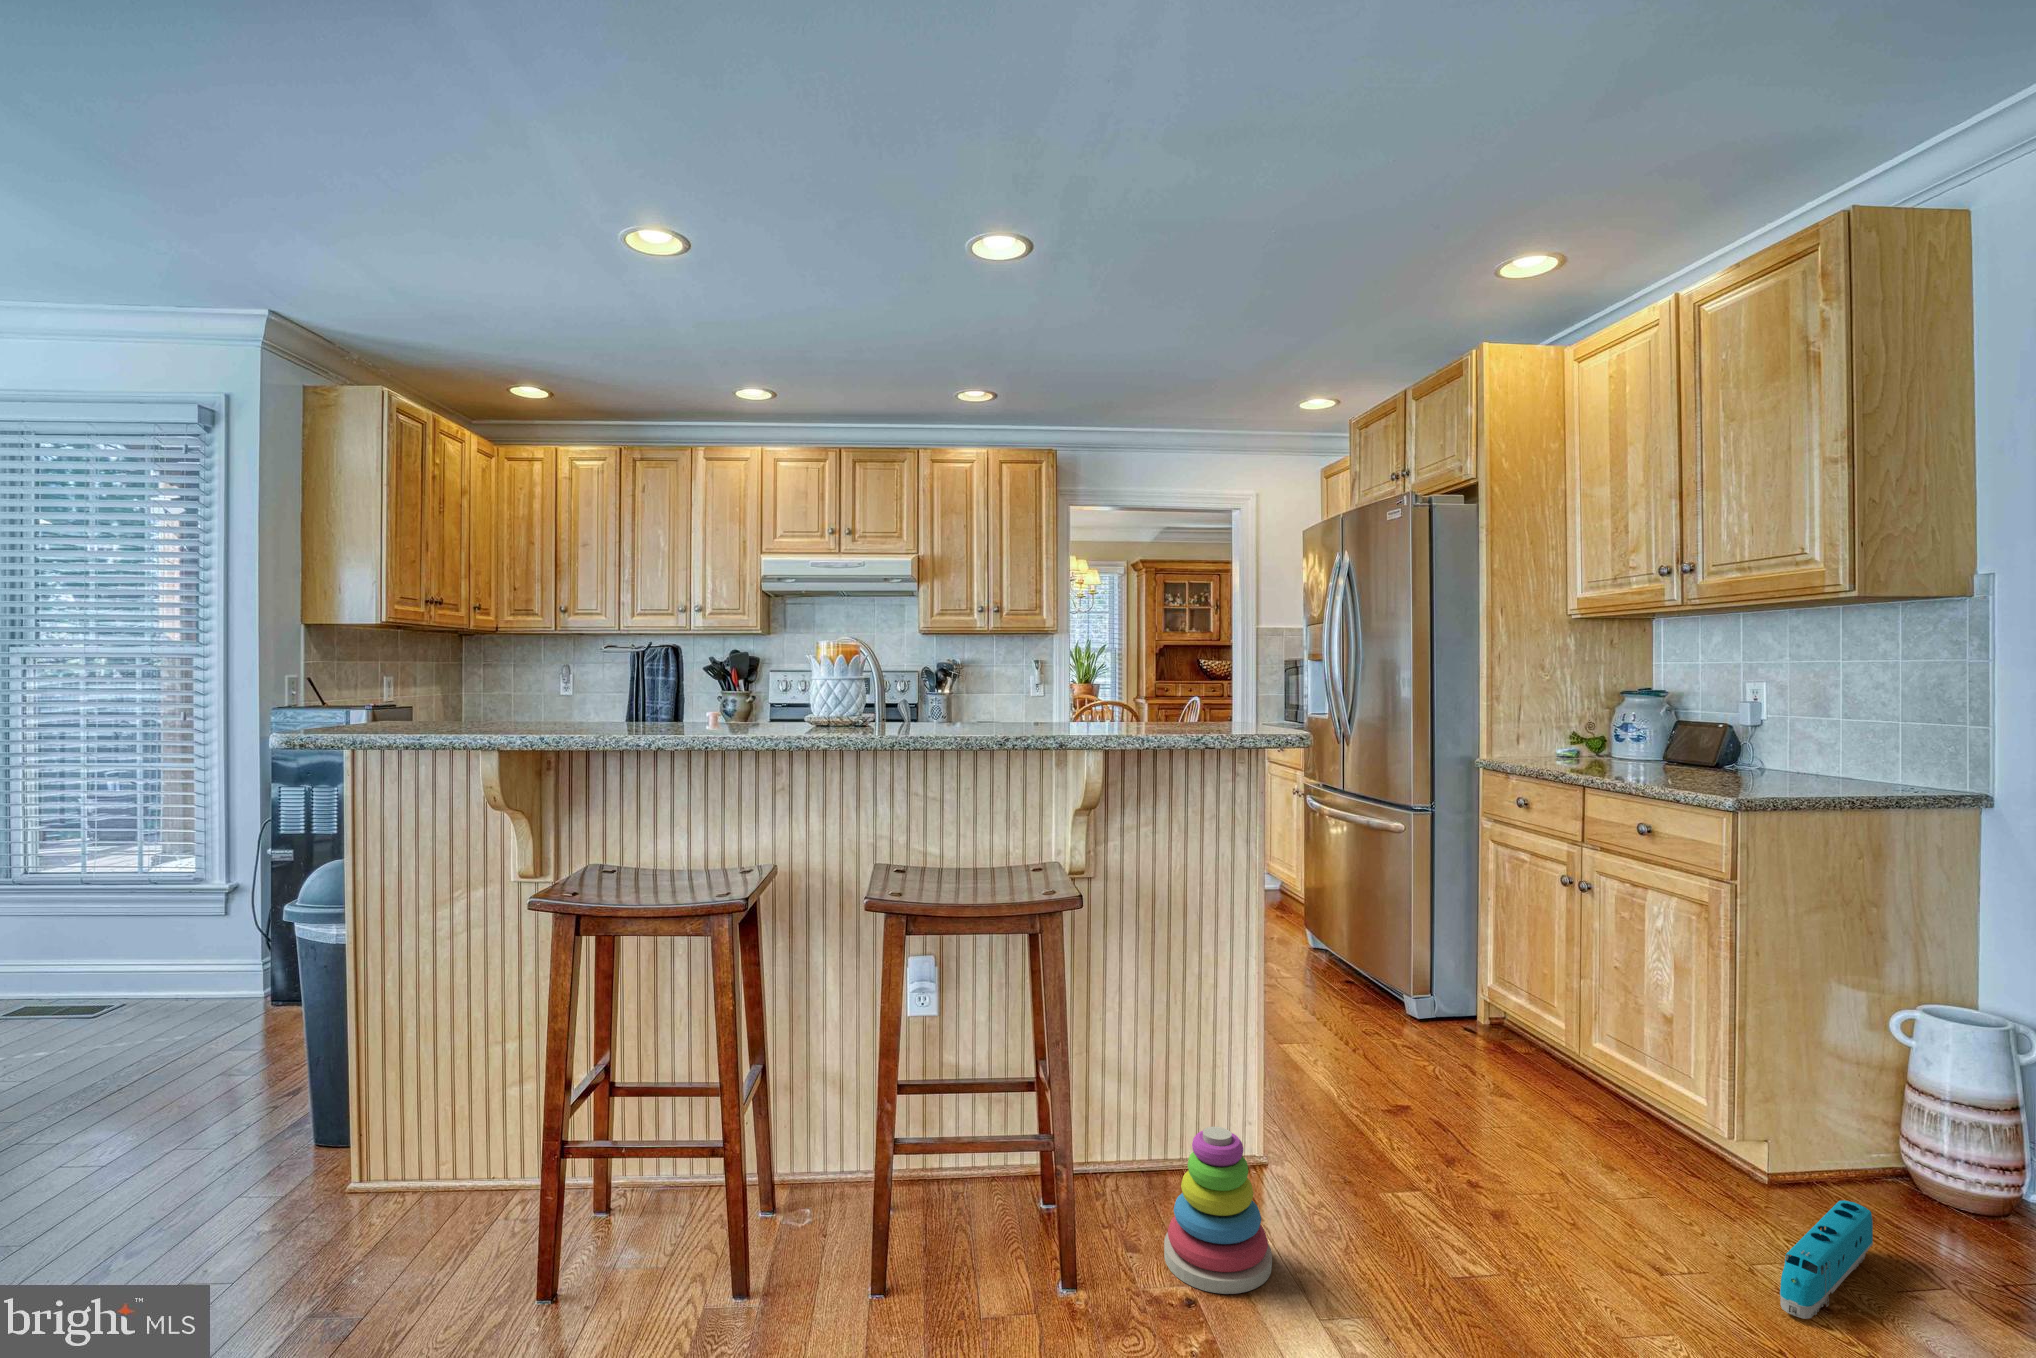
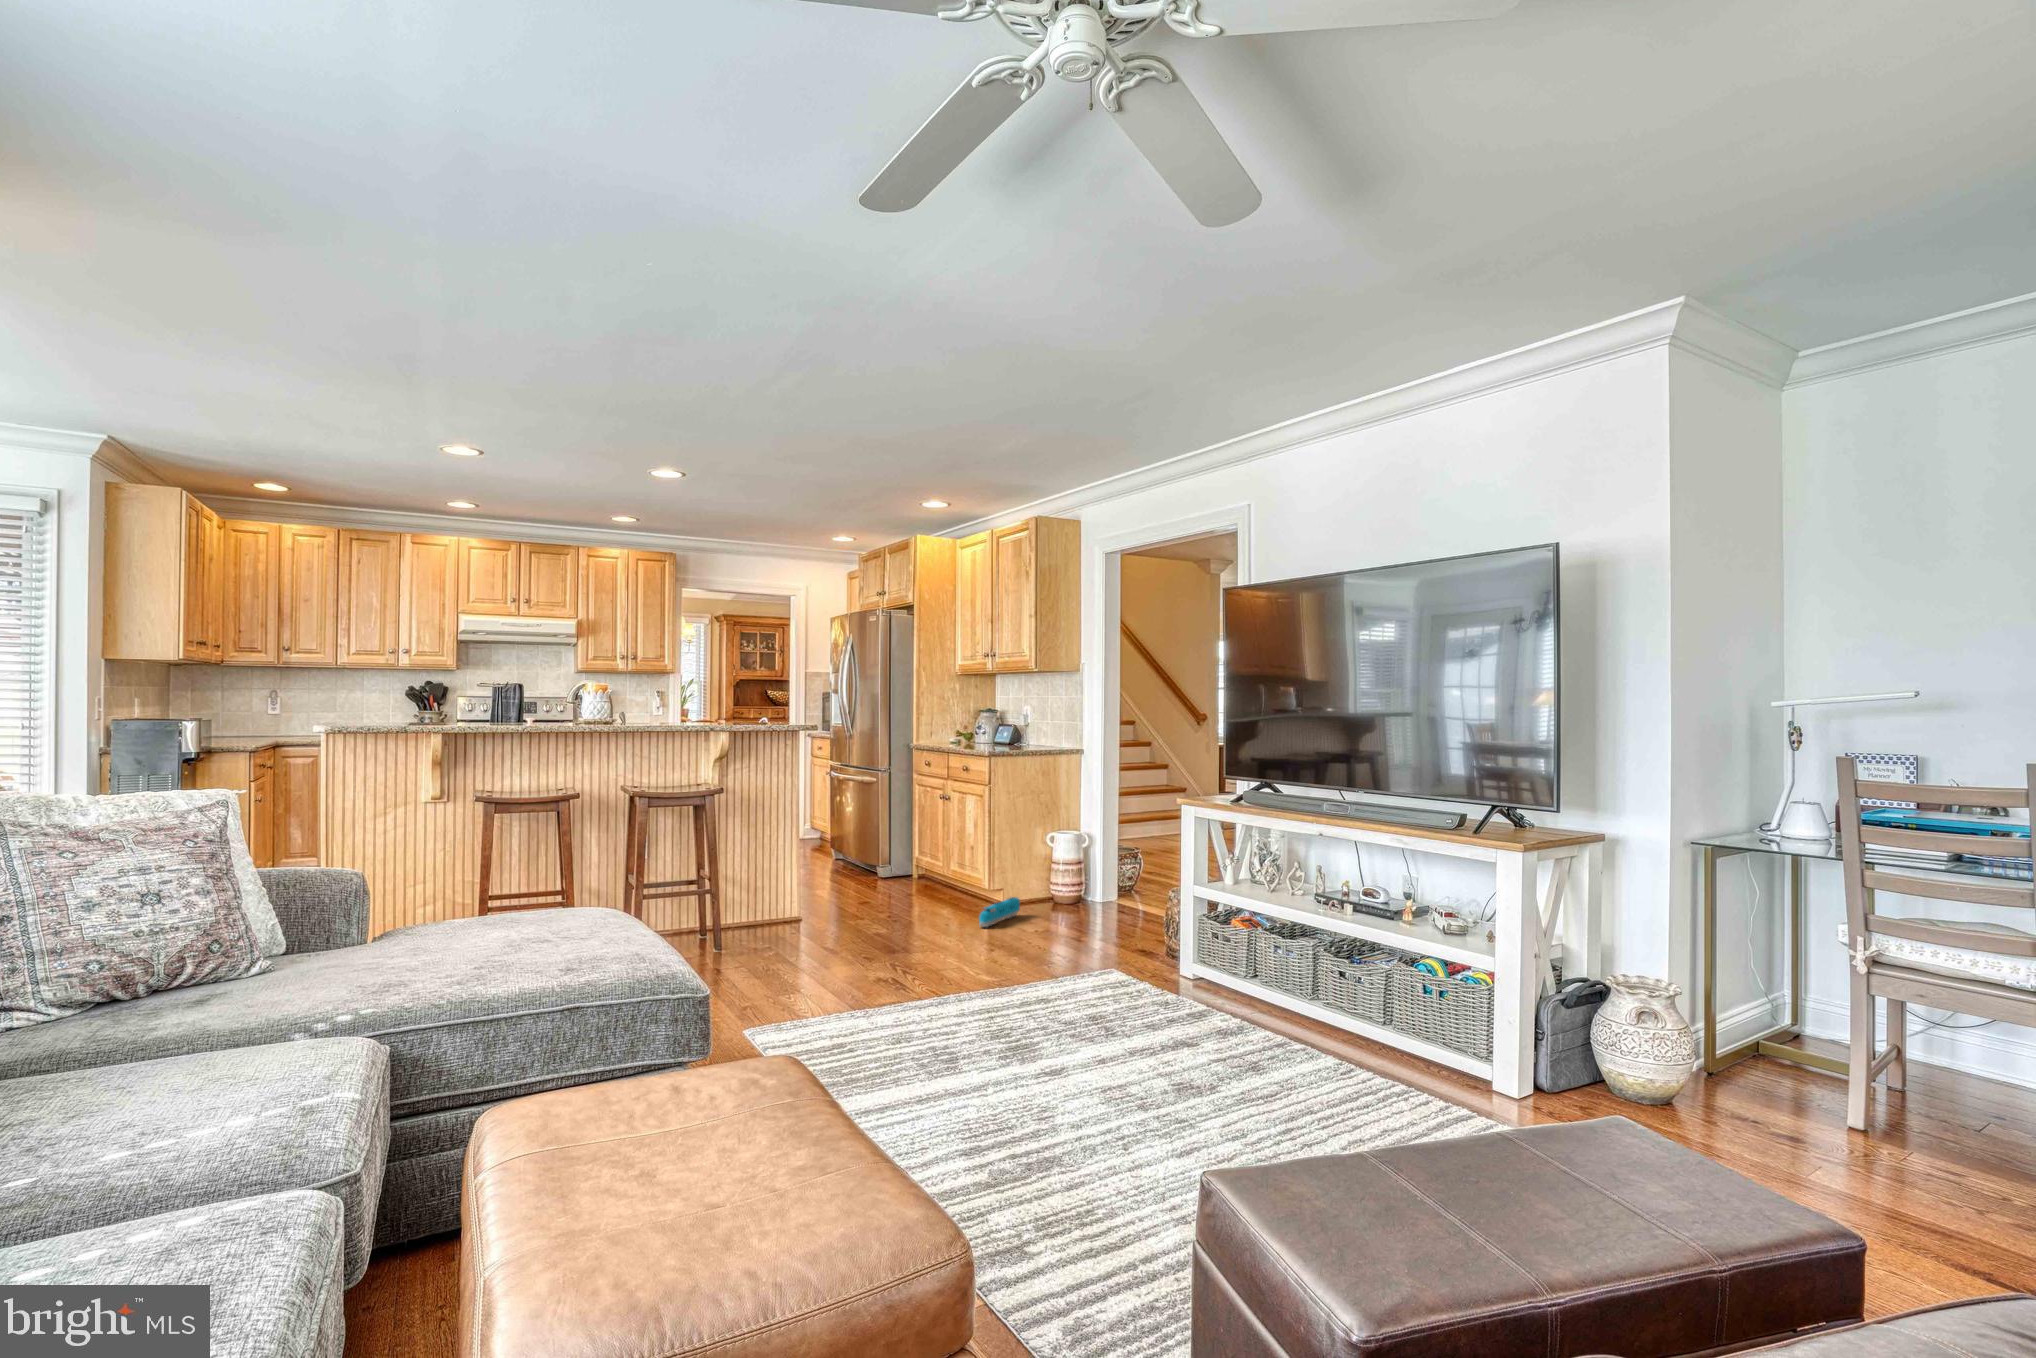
stacking toy: present [1164,1127,1272,1294] -> none [755,886,799,945]

